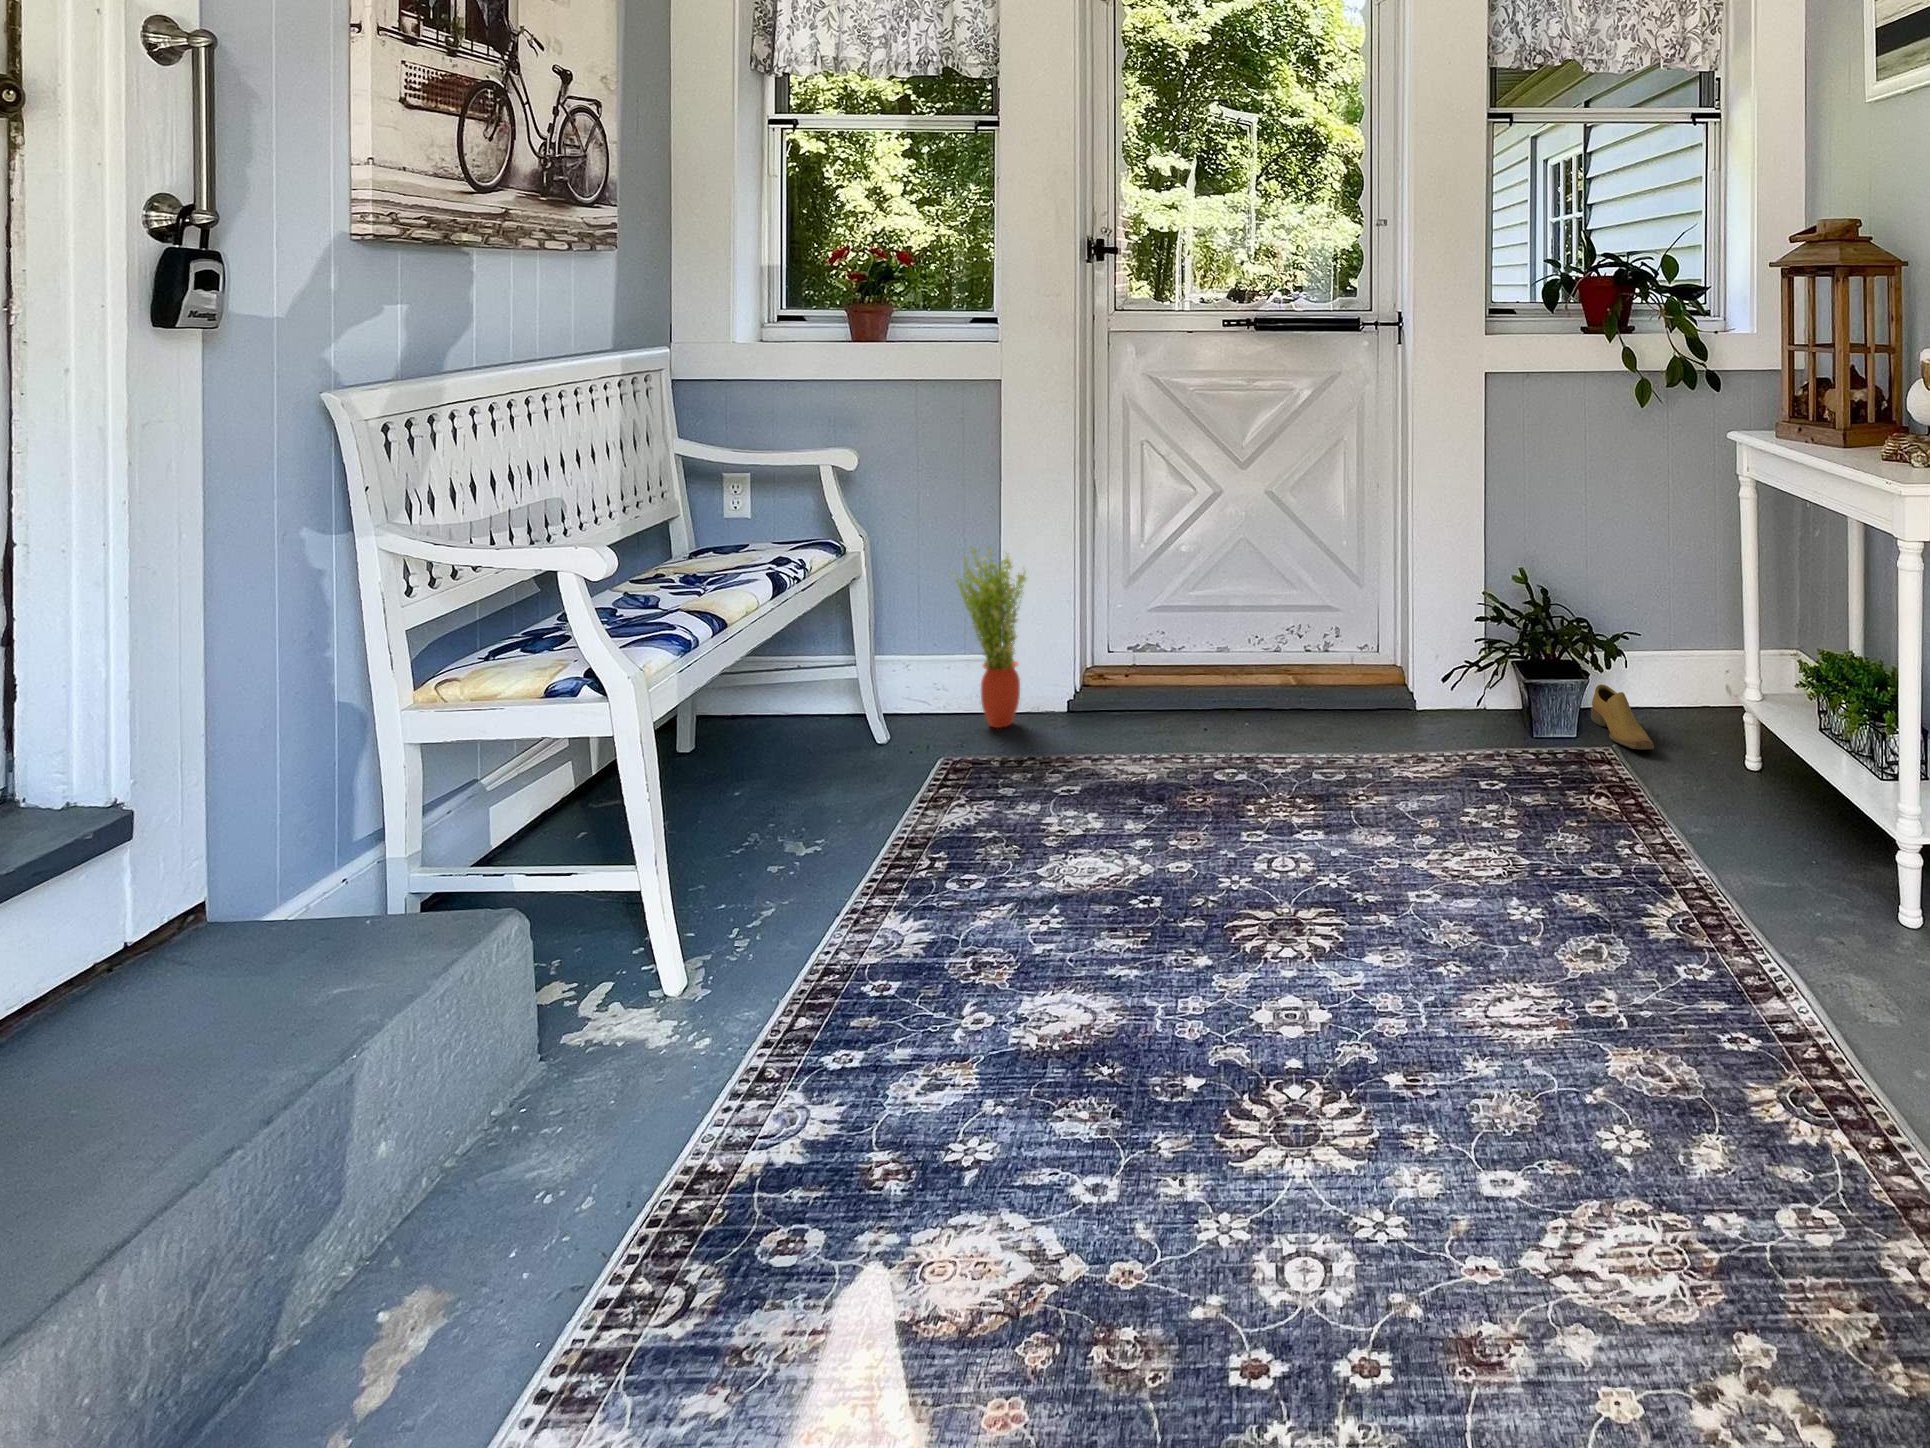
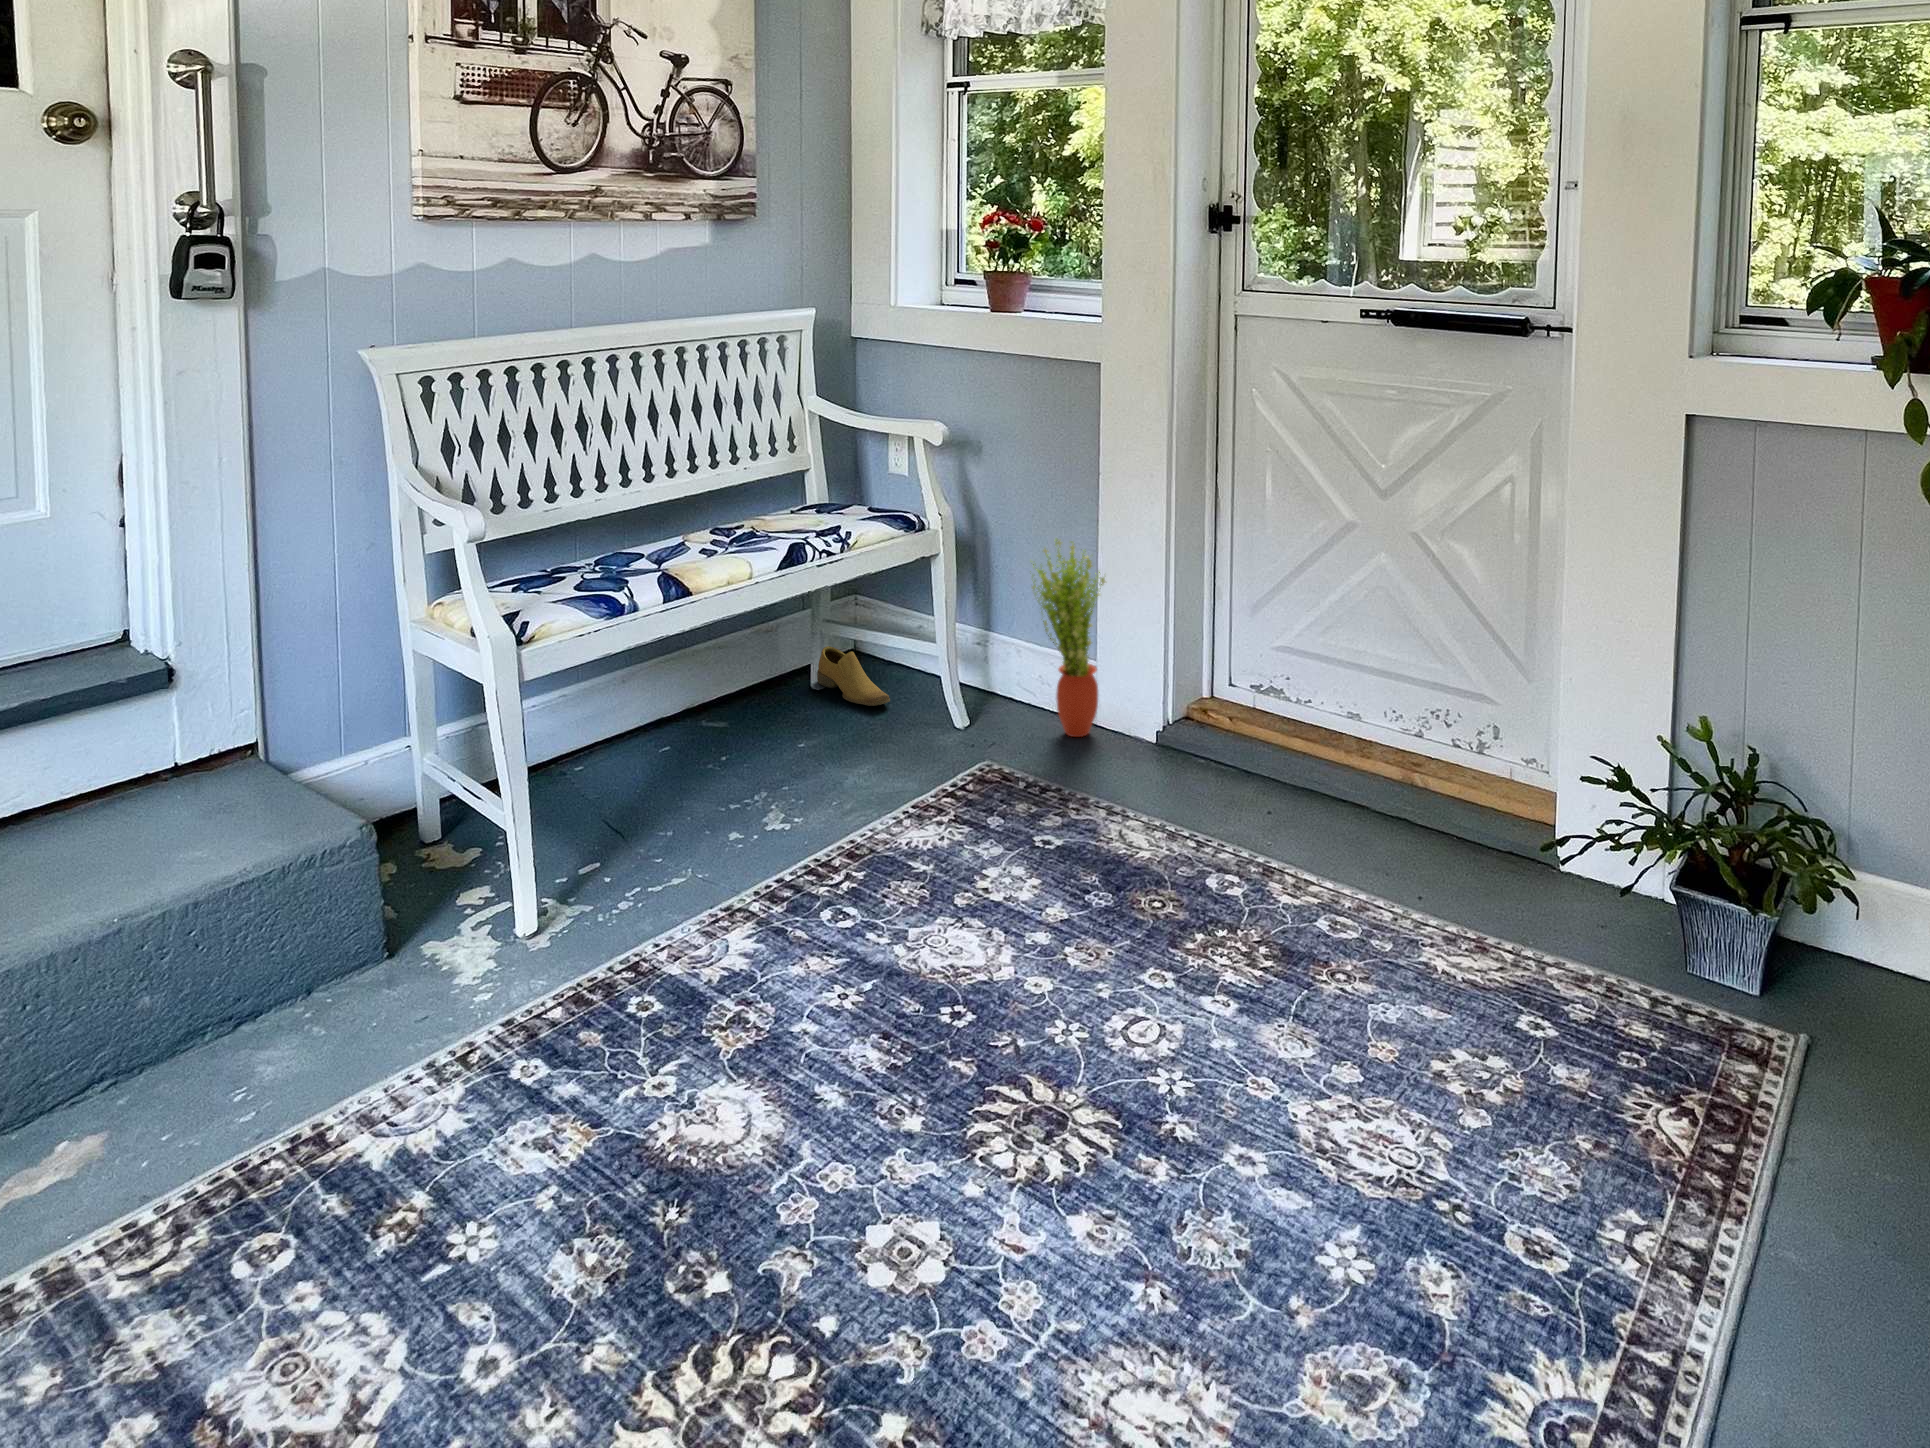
shoe: present [1591,684,1654,749] -> present [817,646,890,706]

